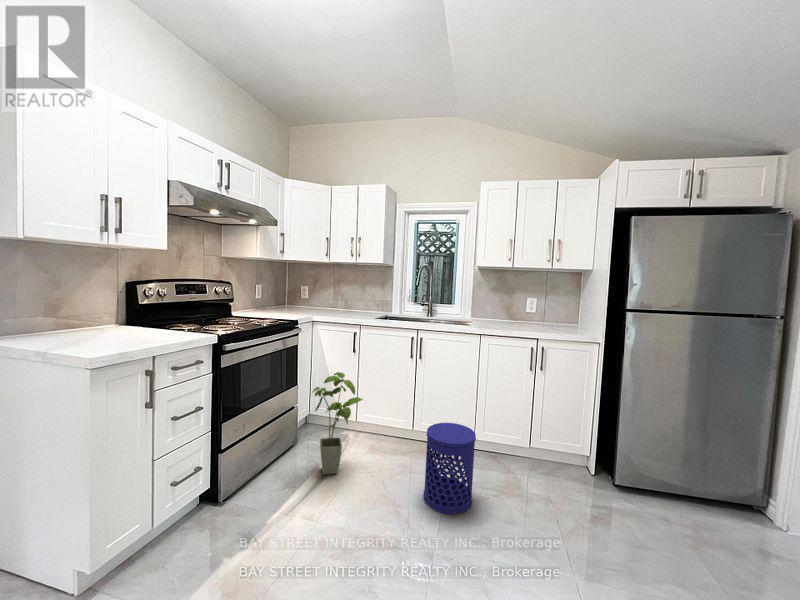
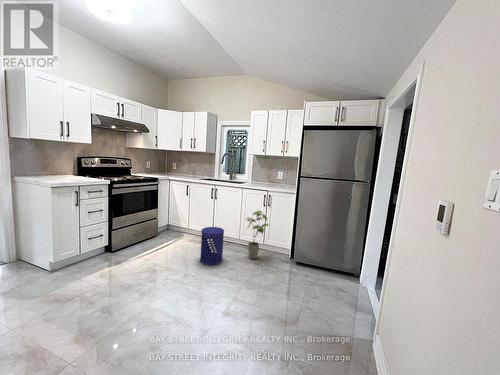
house plant: present [313,372,363,475] -> present [247,211,269,259]

